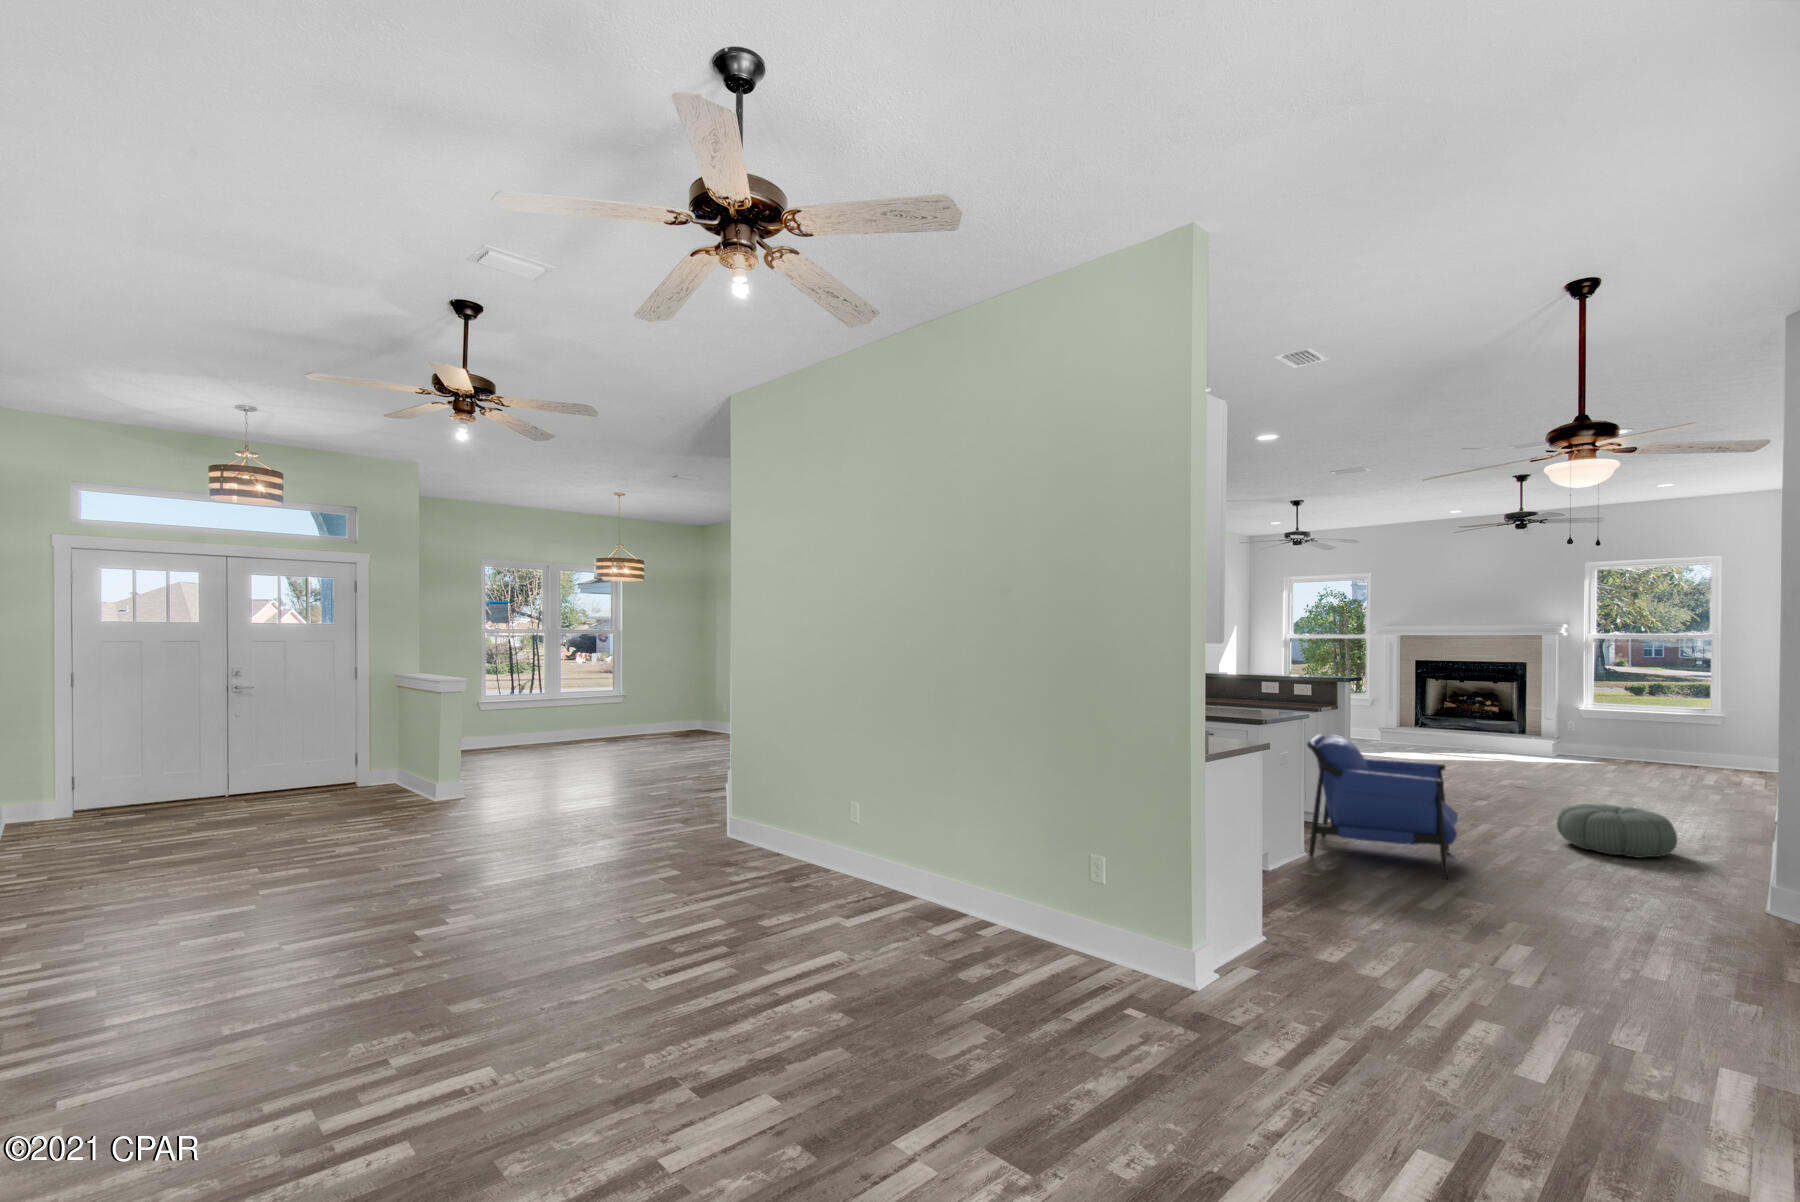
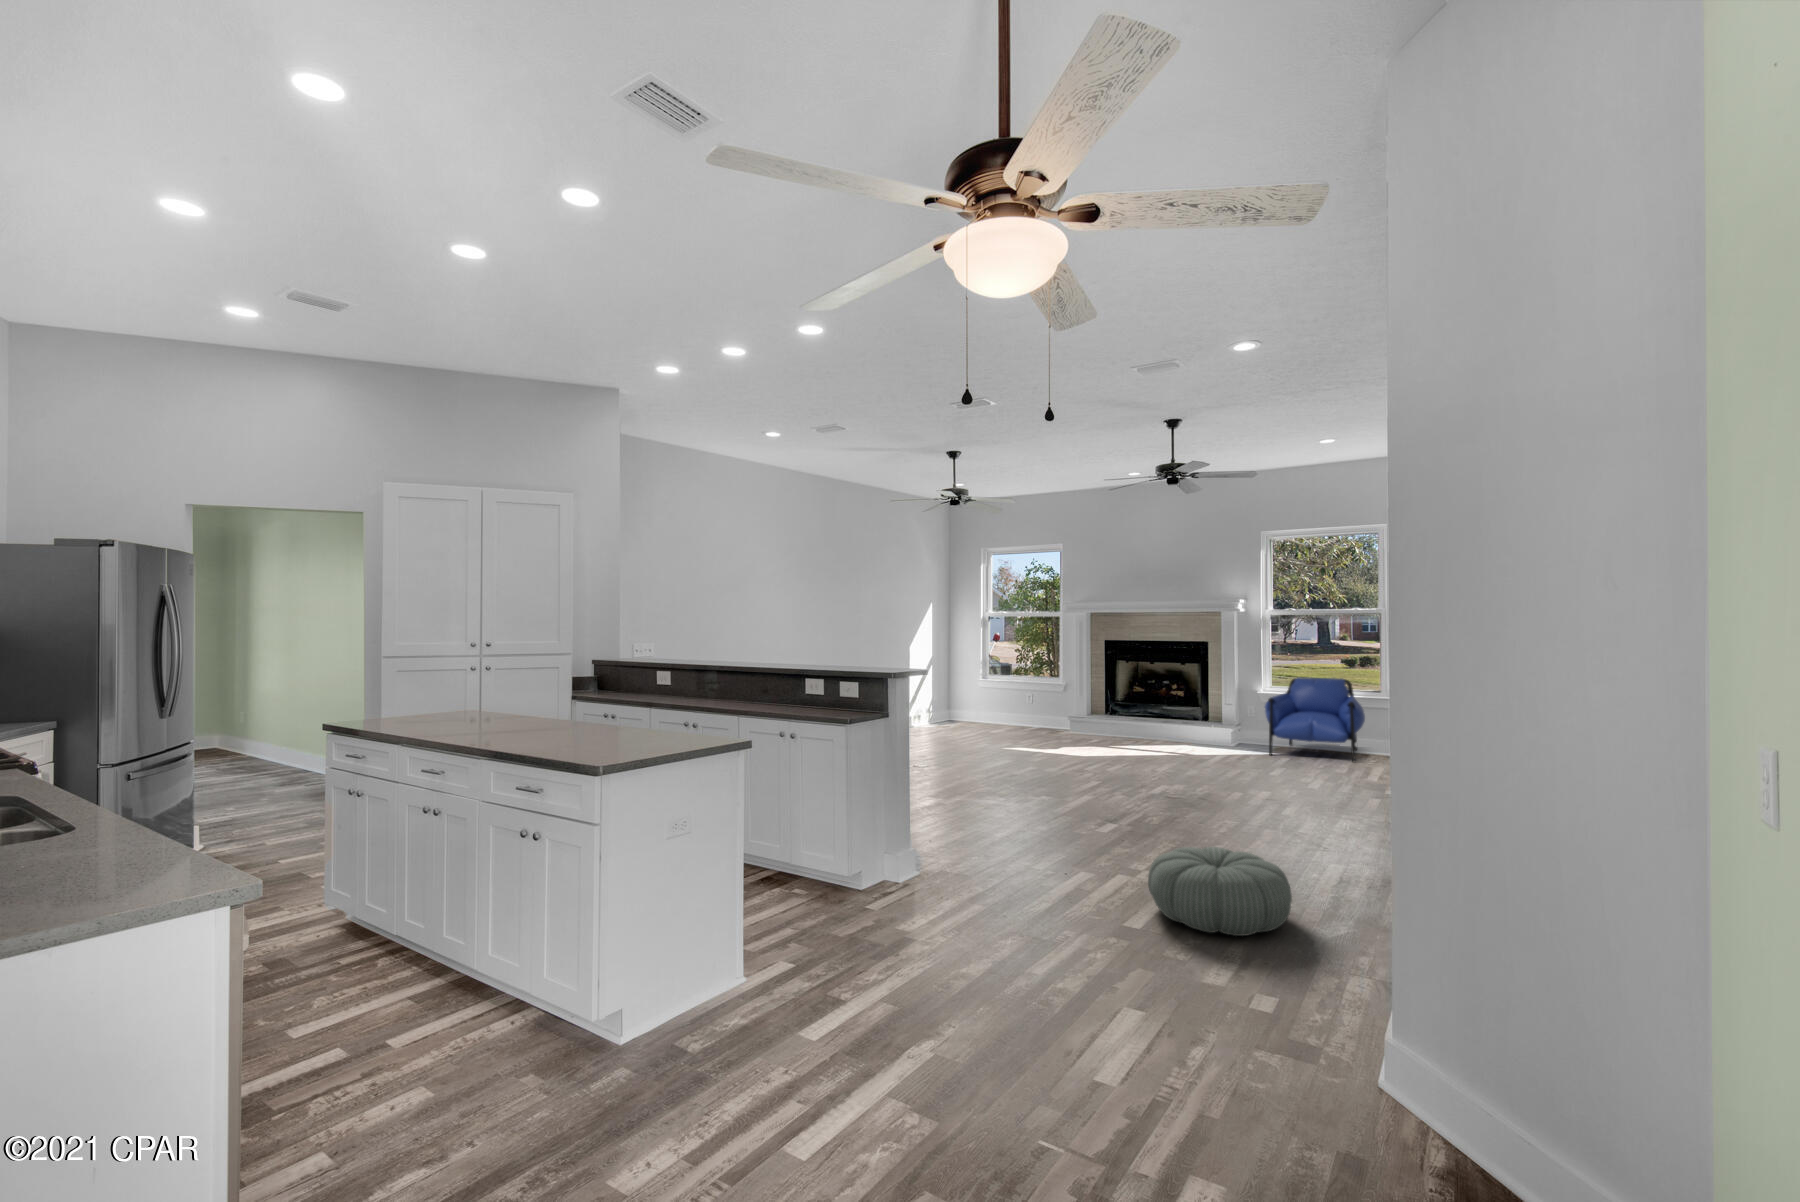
armchair: present [1307,735,1458,879] -> present [1265,677,1365,762]

